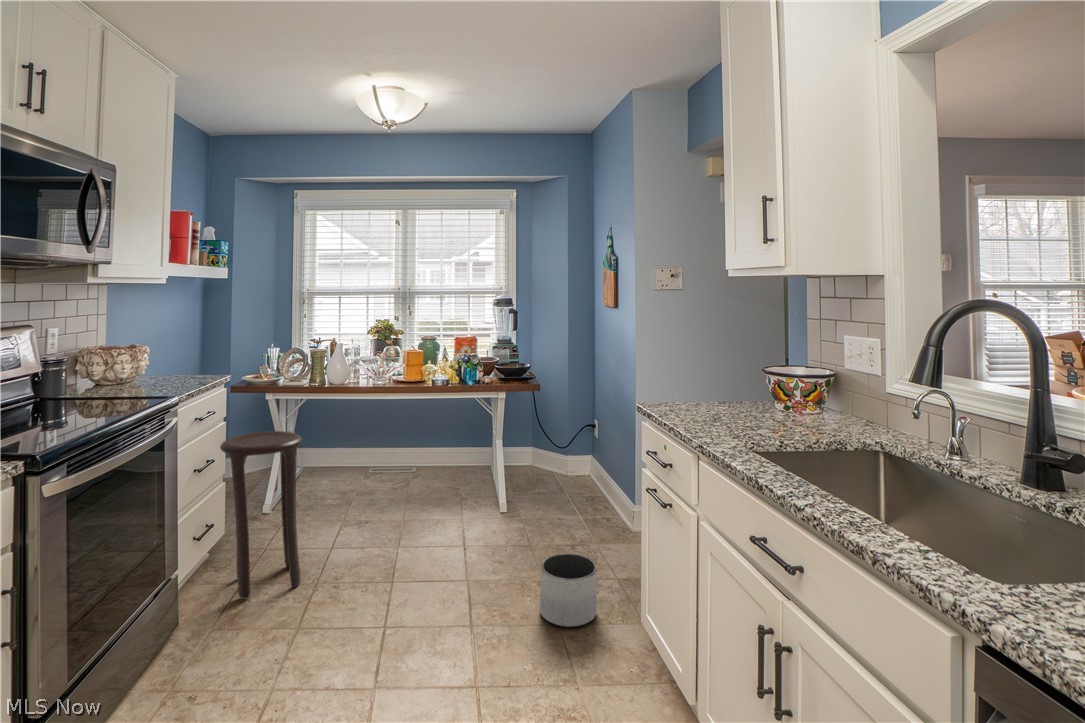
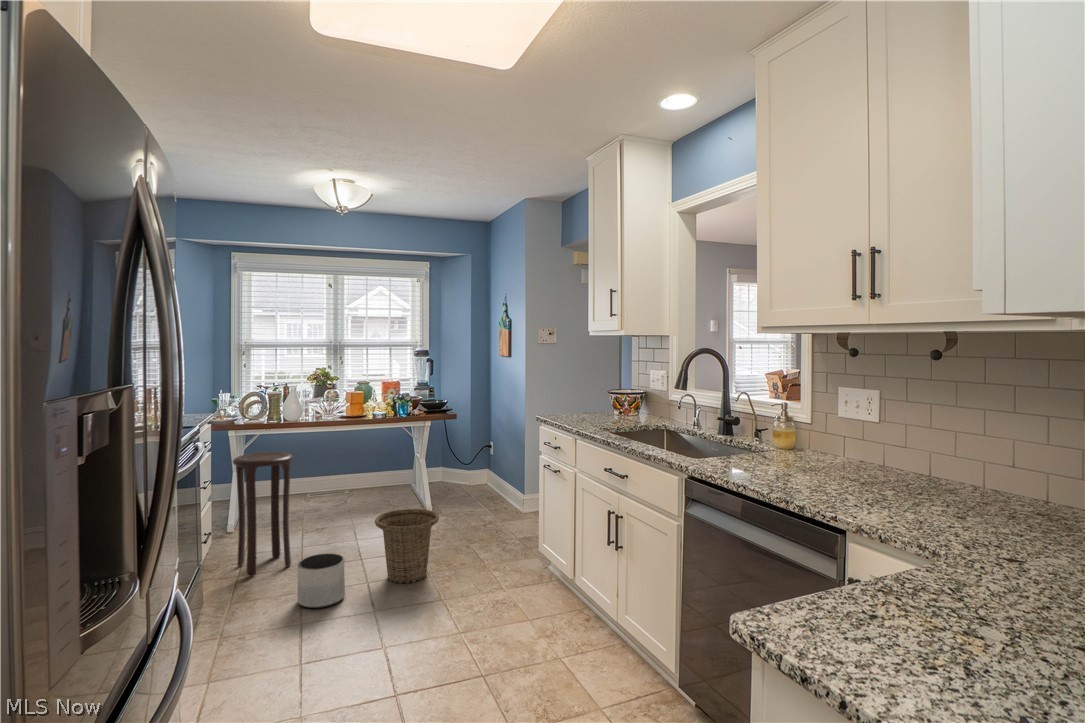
basket: none [391,526,486,643] -> present [375,509,439,583]
planter: present [540,554,597,627] -> present [297,553,345,608]

